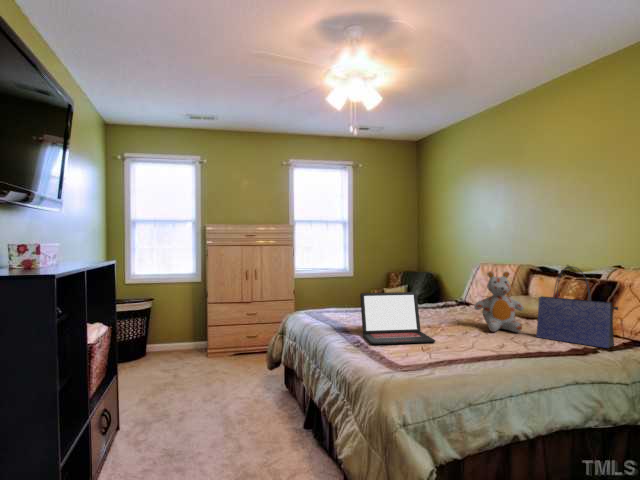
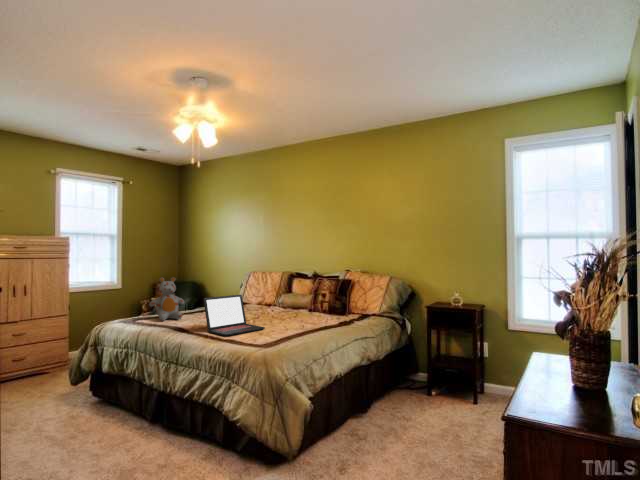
tote bag: present [536,267,618,348] -> none [316,272,361,319]
stuffed bear: present [474,271,524,332] -> present [149,277,184,321]

